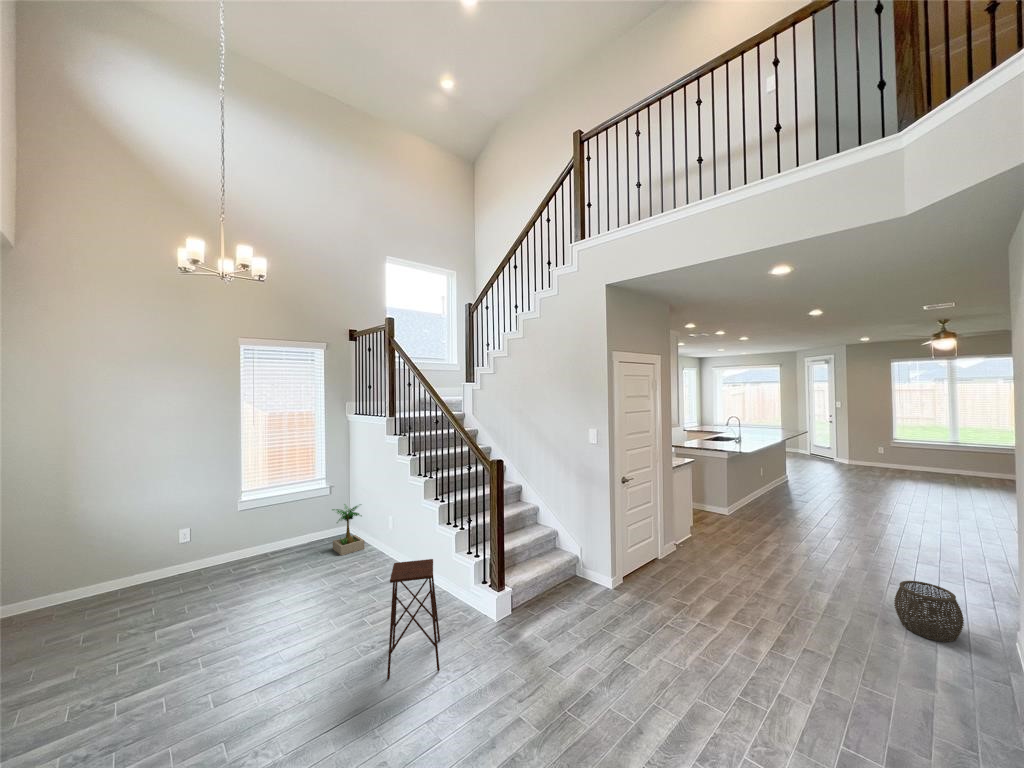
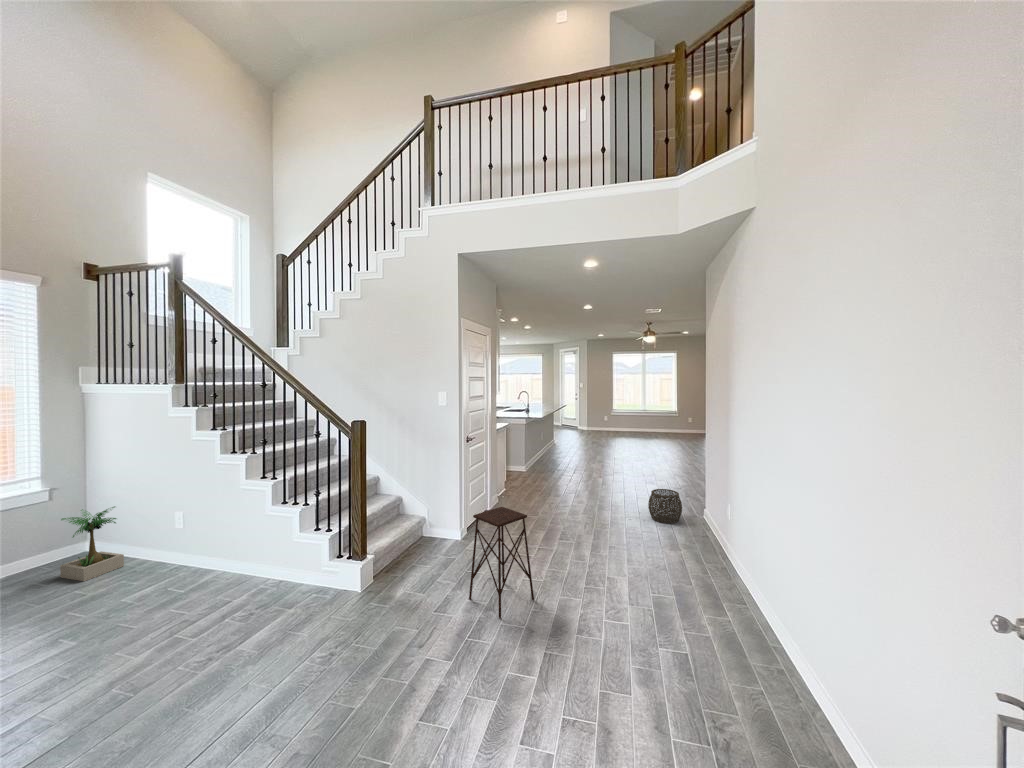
side table: present [387,559,440,679] -> present [469,507,534,618]

